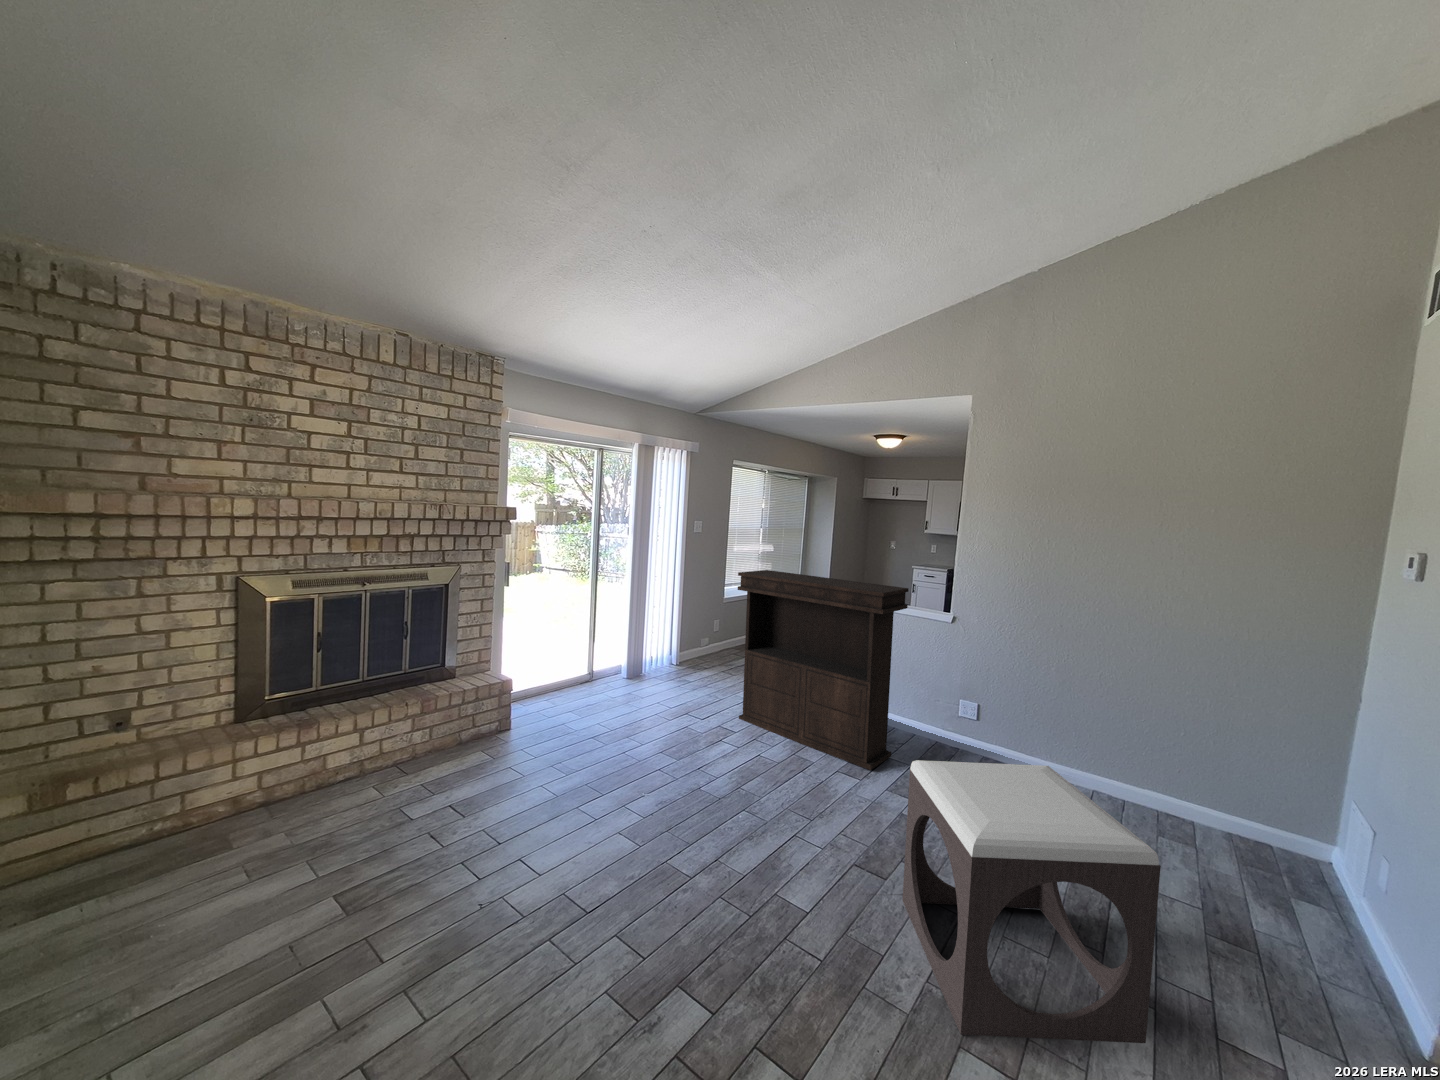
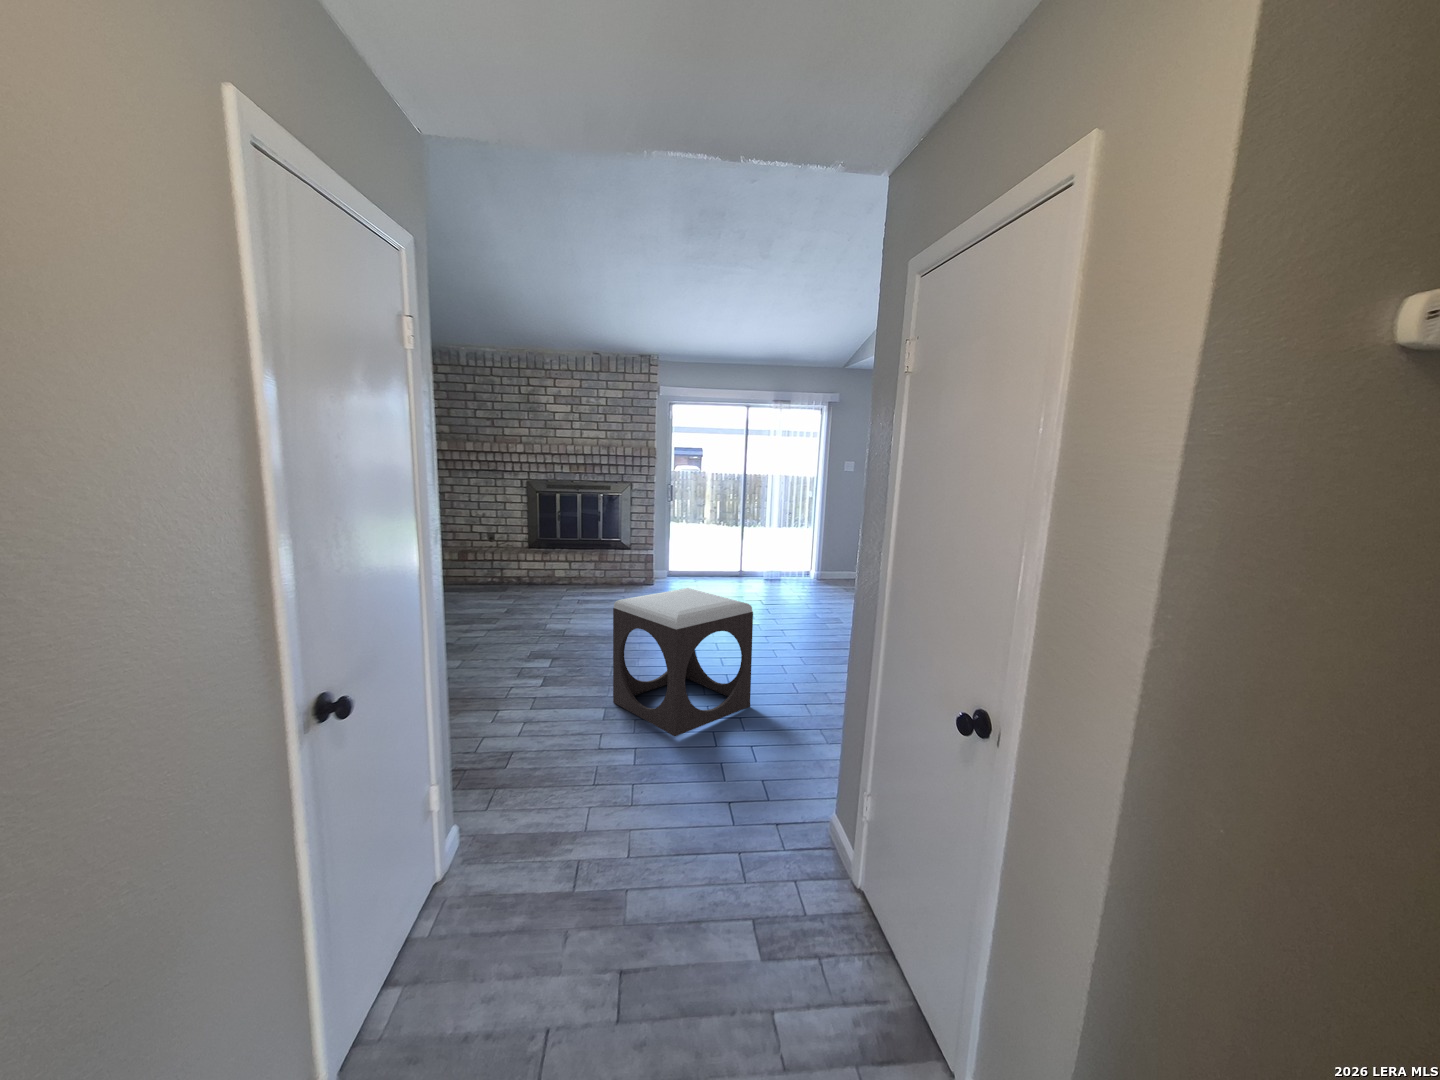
console table: present [738,570,909,770] -> none [786,495,856,646]

